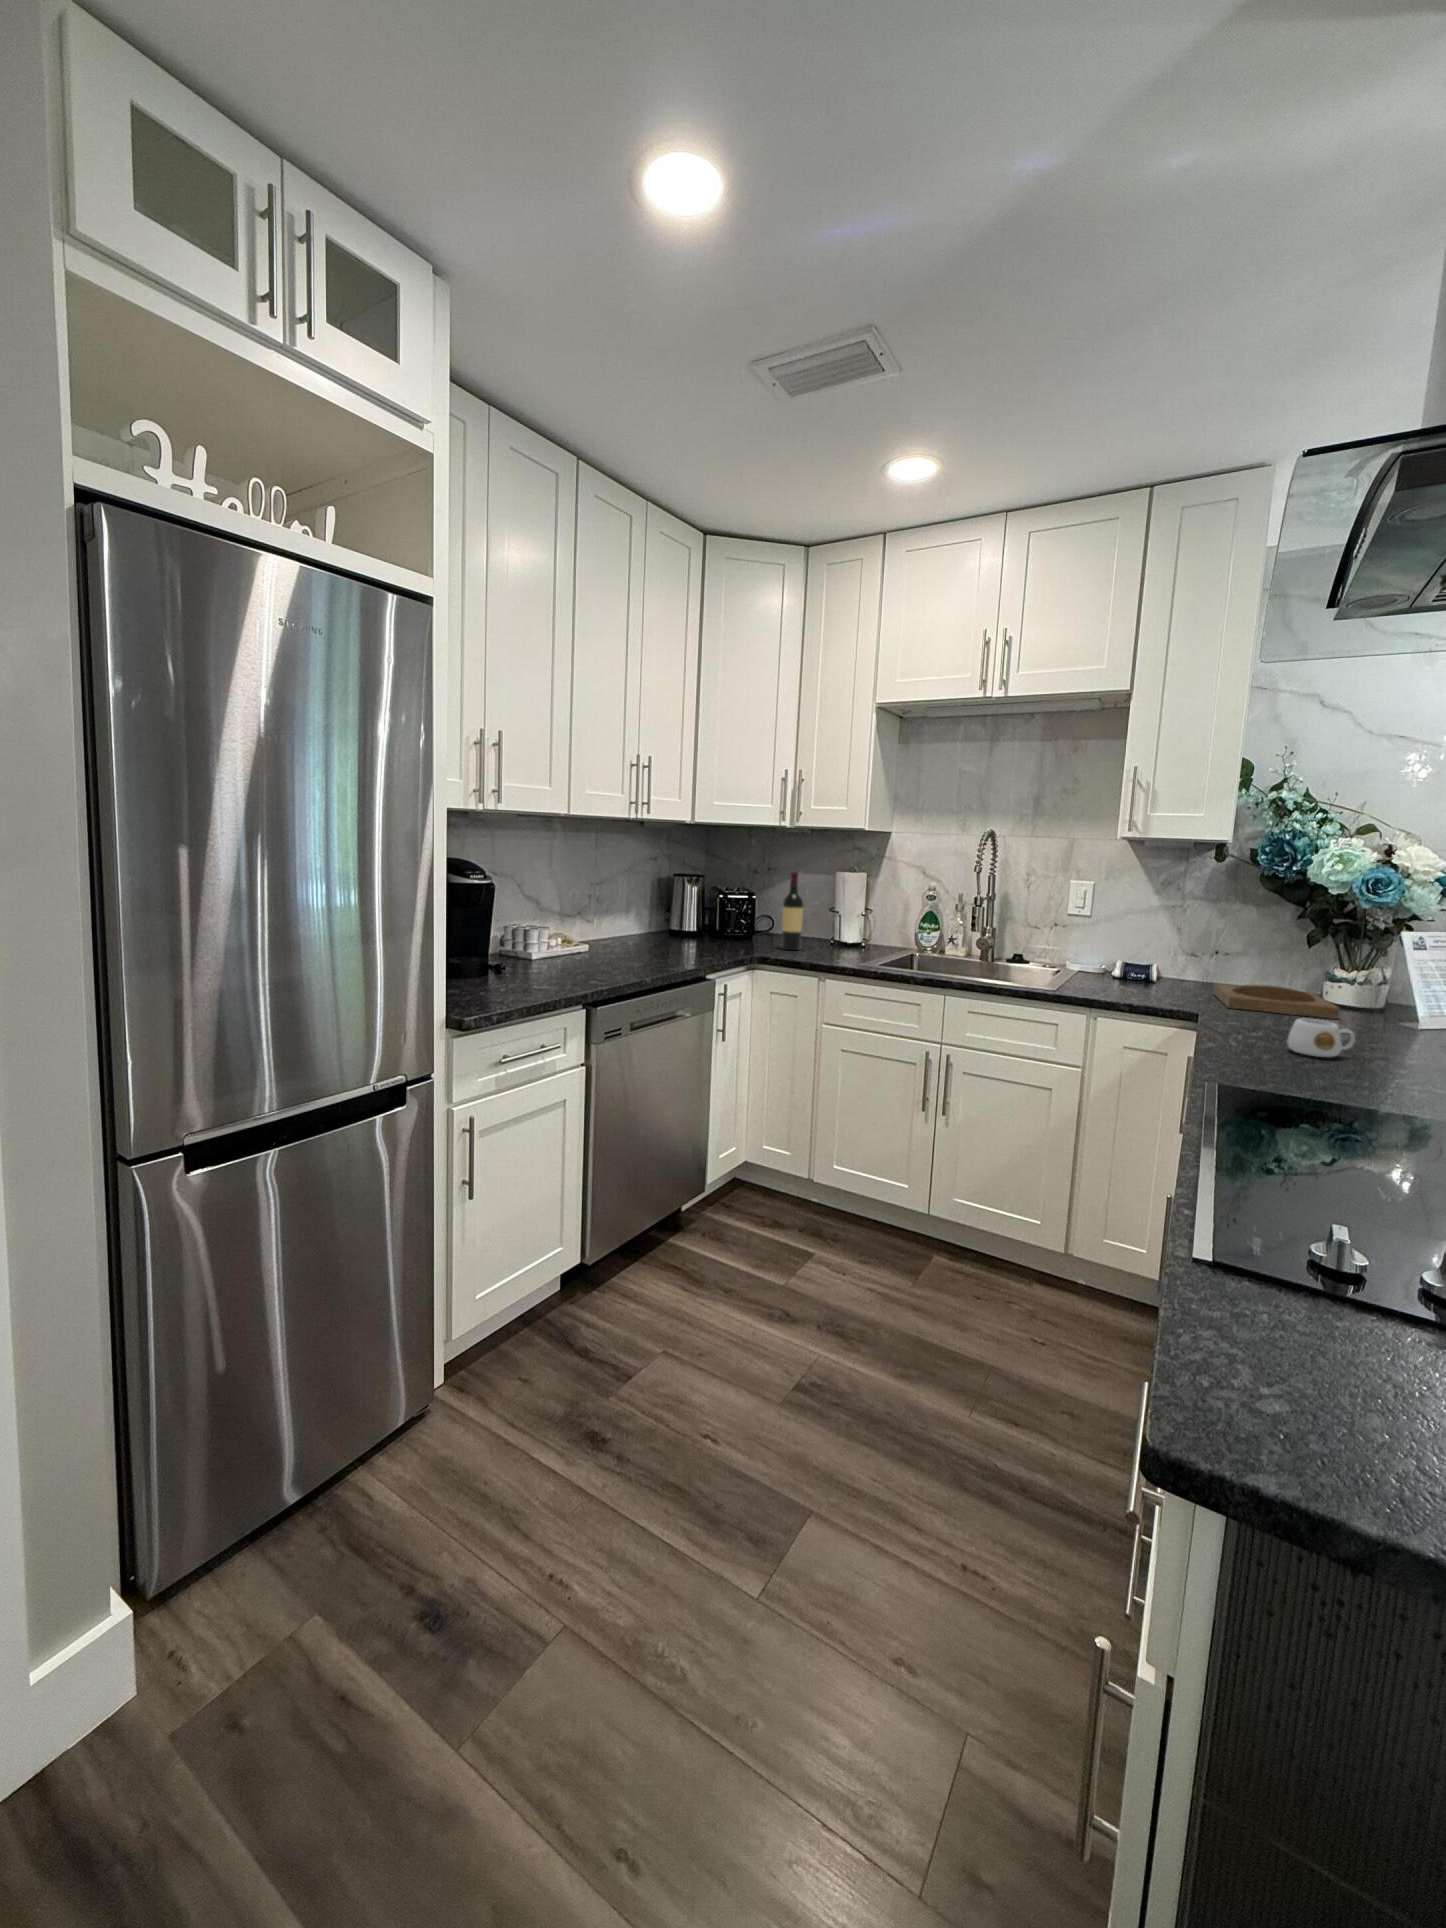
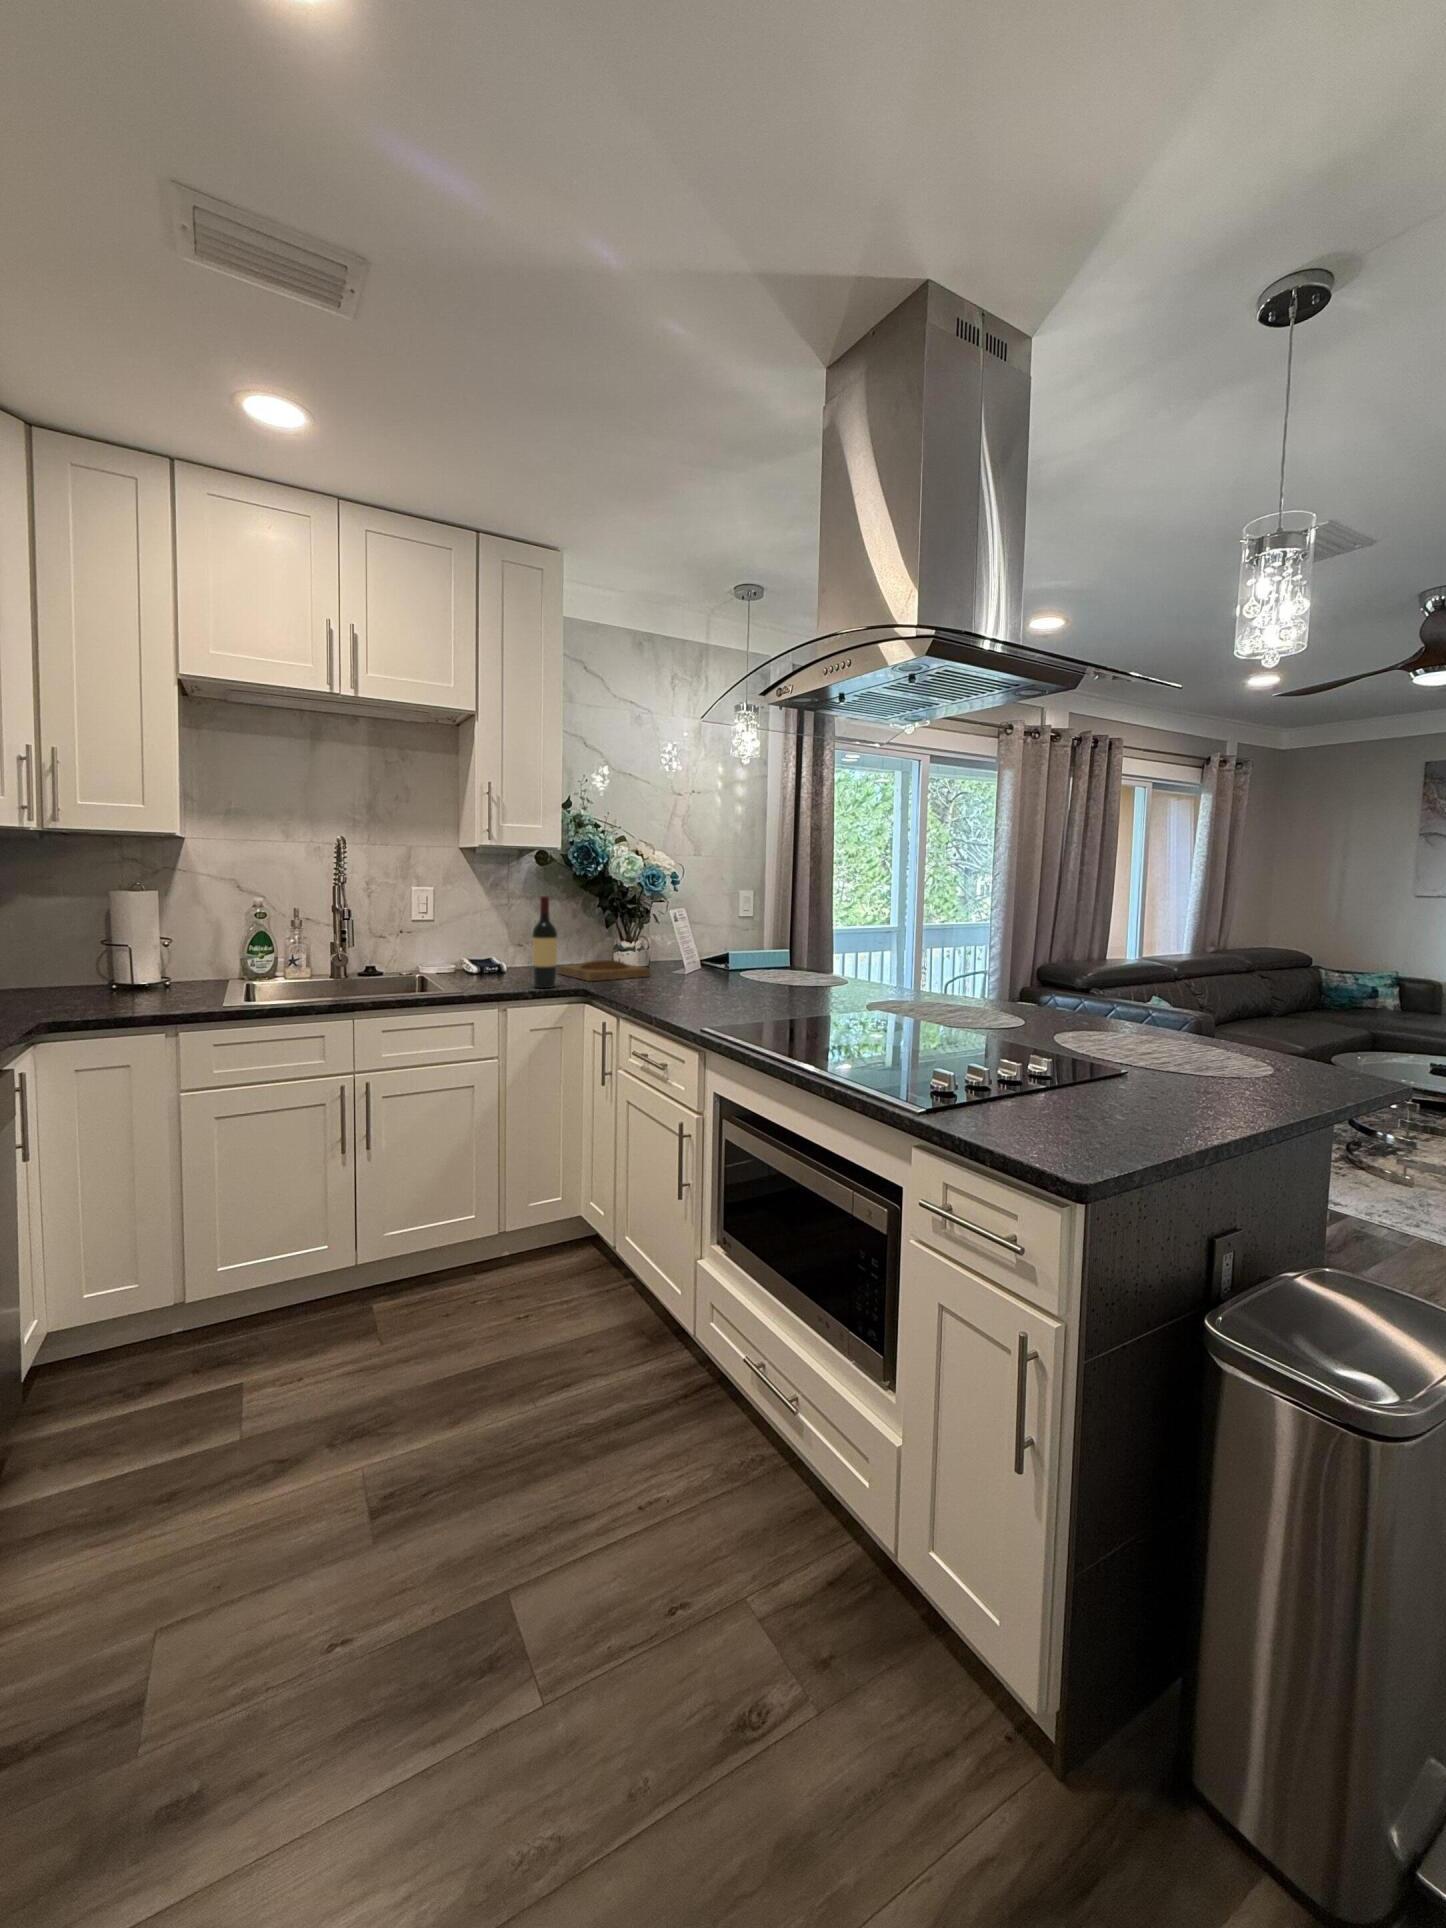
wine bottle: present [782,872,804,950] -> present [532,896,557,988]
mug: present [1288,1018,1355,1057] -> none [681,975,713,1000]

